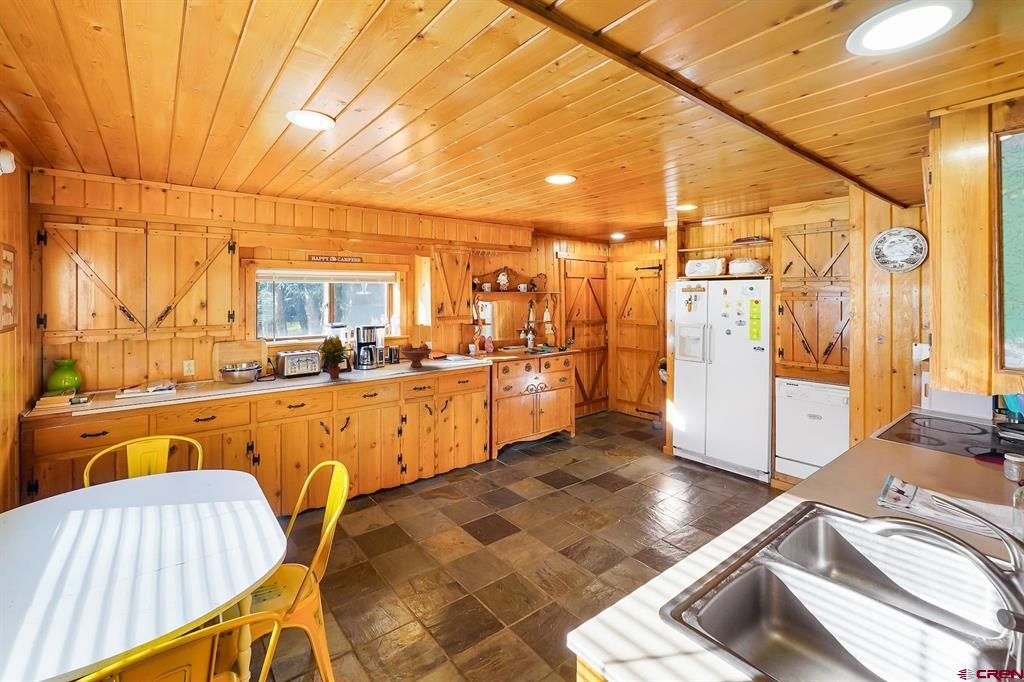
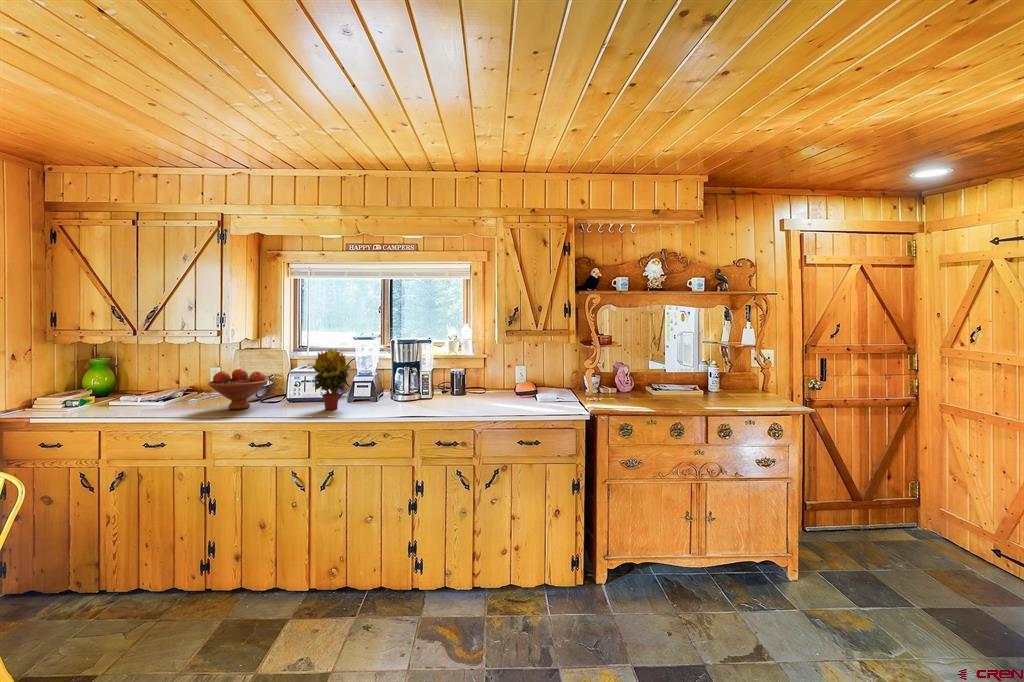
fruit bowl: present [400,343,432,367] -> present [208,369,268,409]

